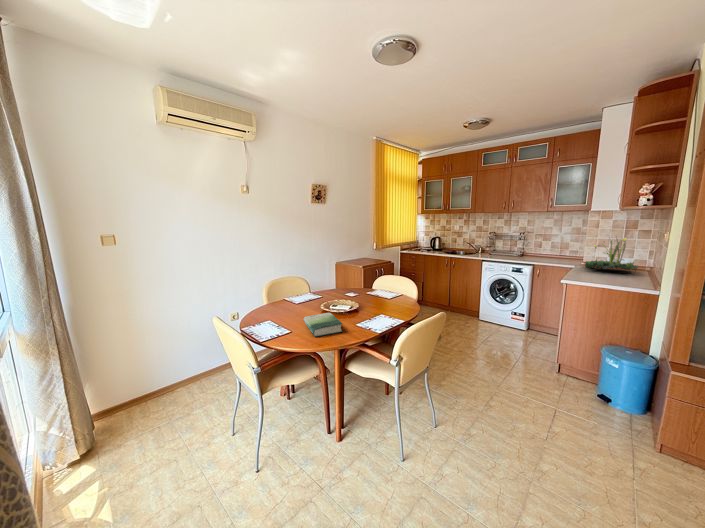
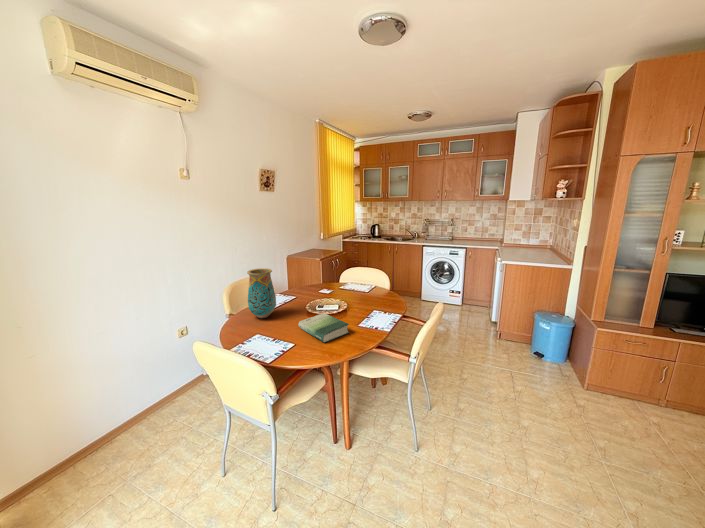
plant: present [585,238,638,270] -> none [507,222,549,250]
vase: none [272,269,296,312] -> present [247,268,276,318]

